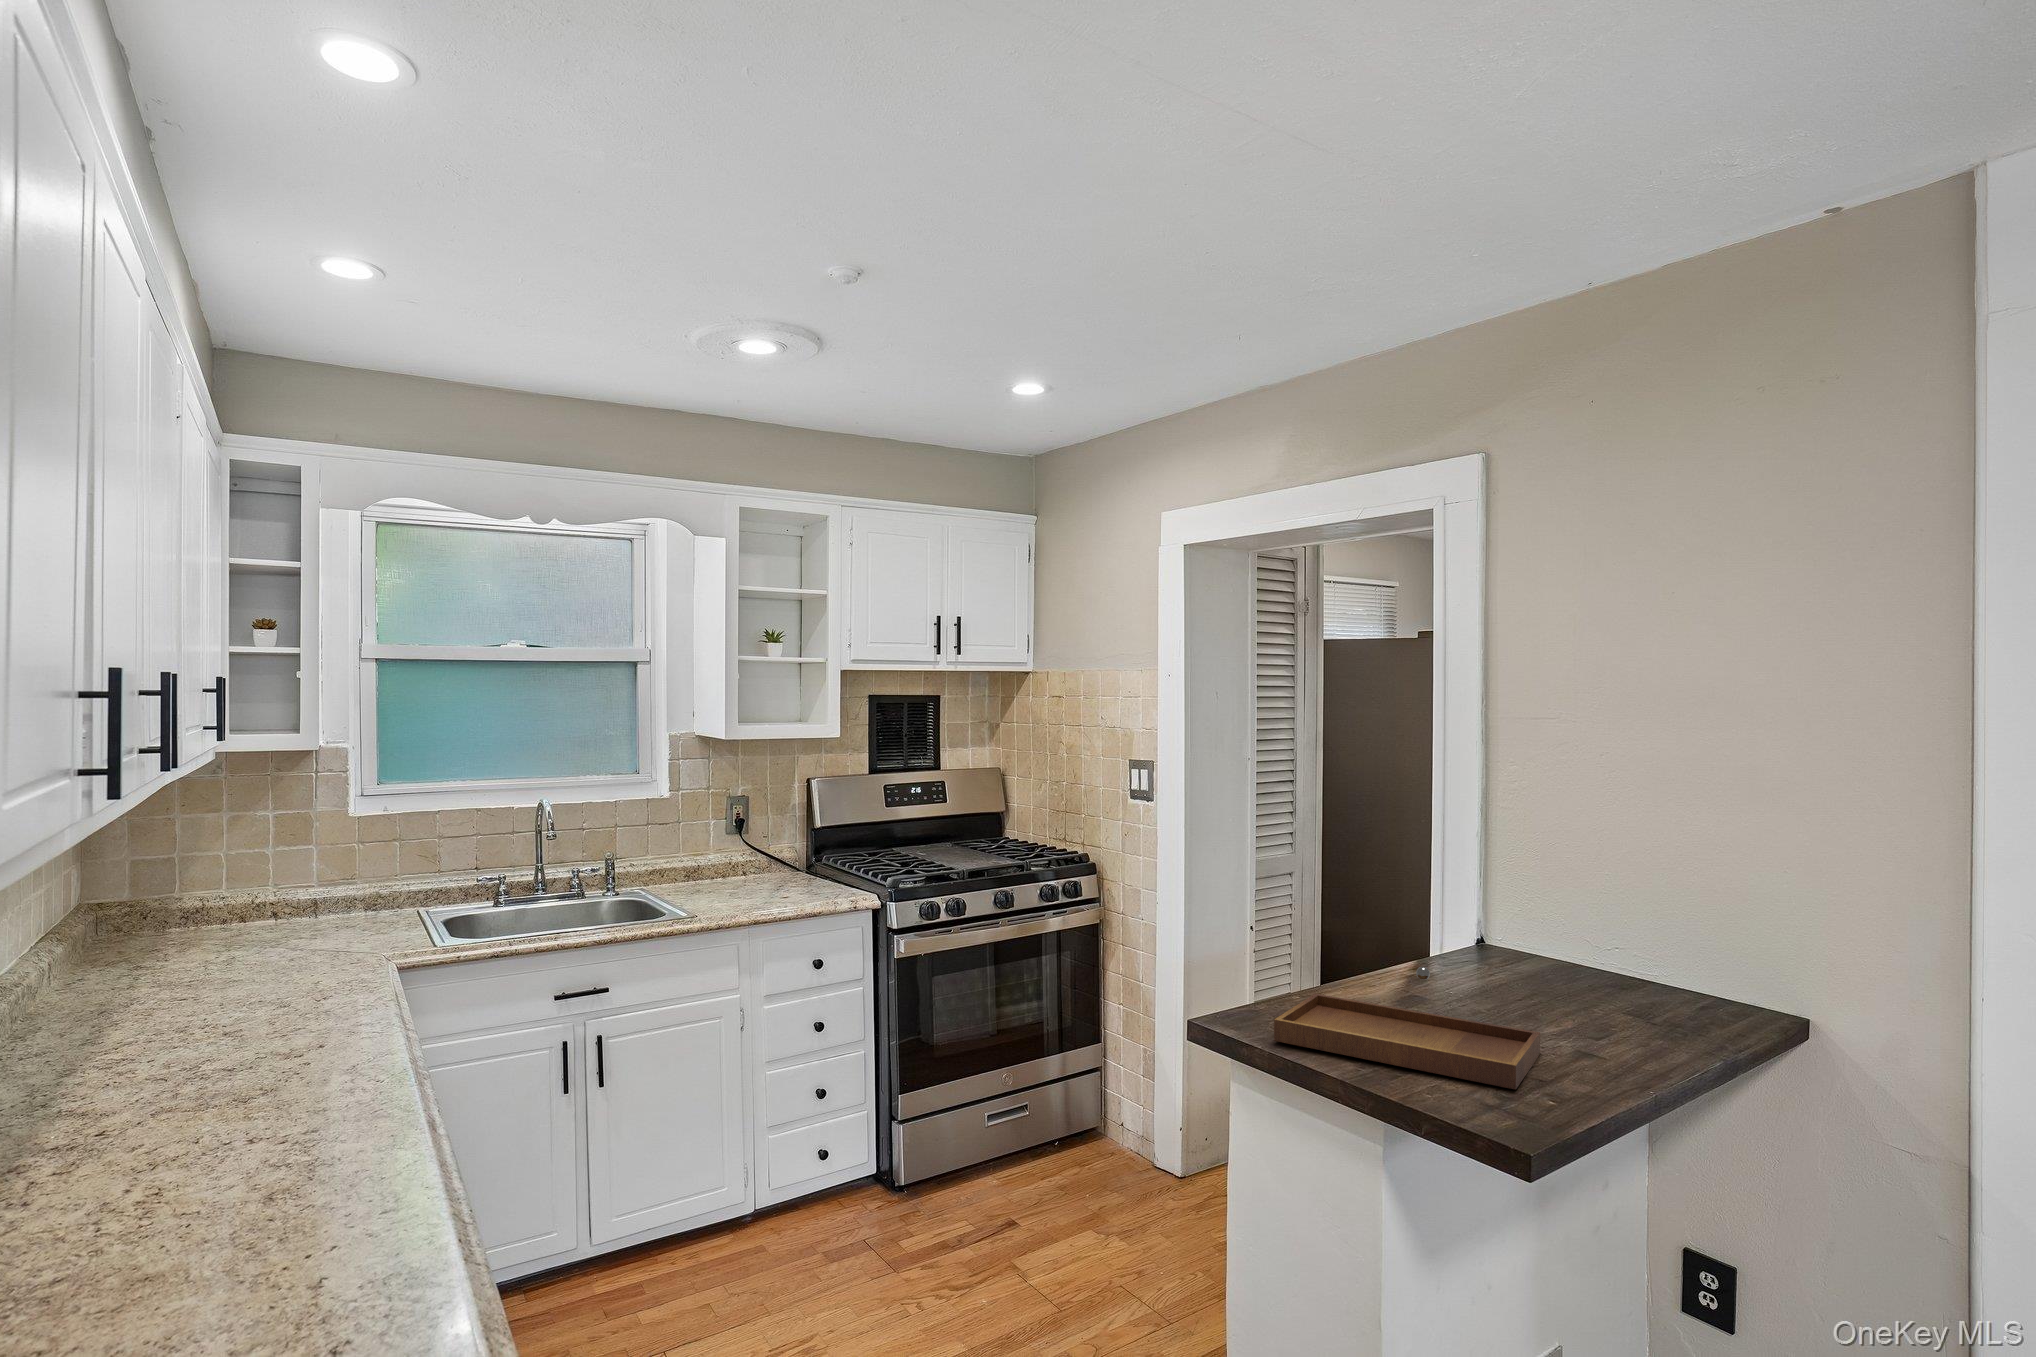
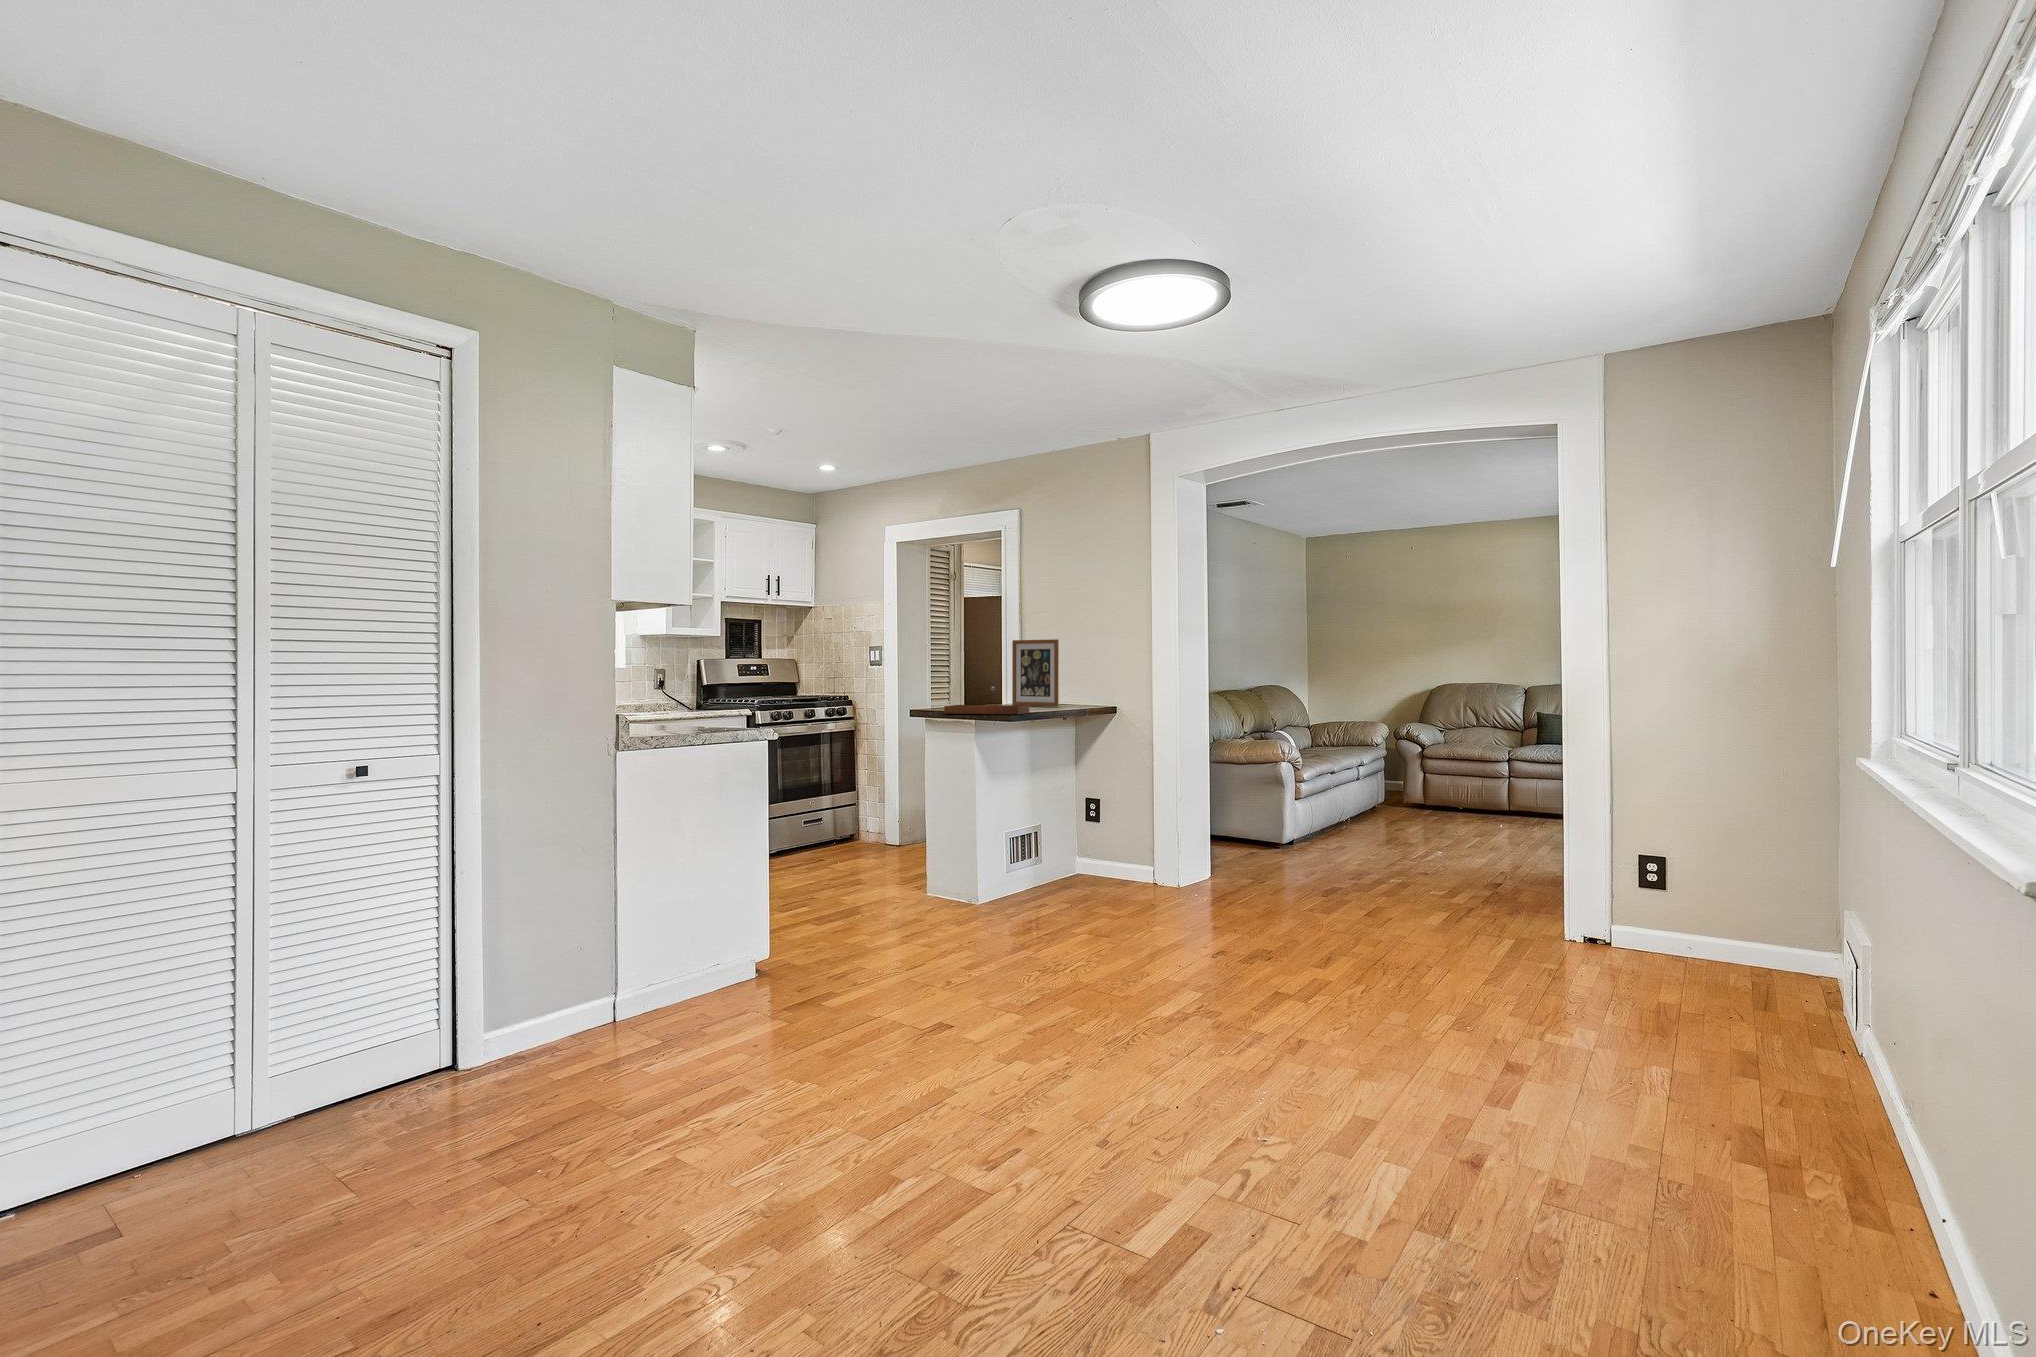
picture frame: none [1464,794,1611,998] -> present [1012,639,1059,706]

